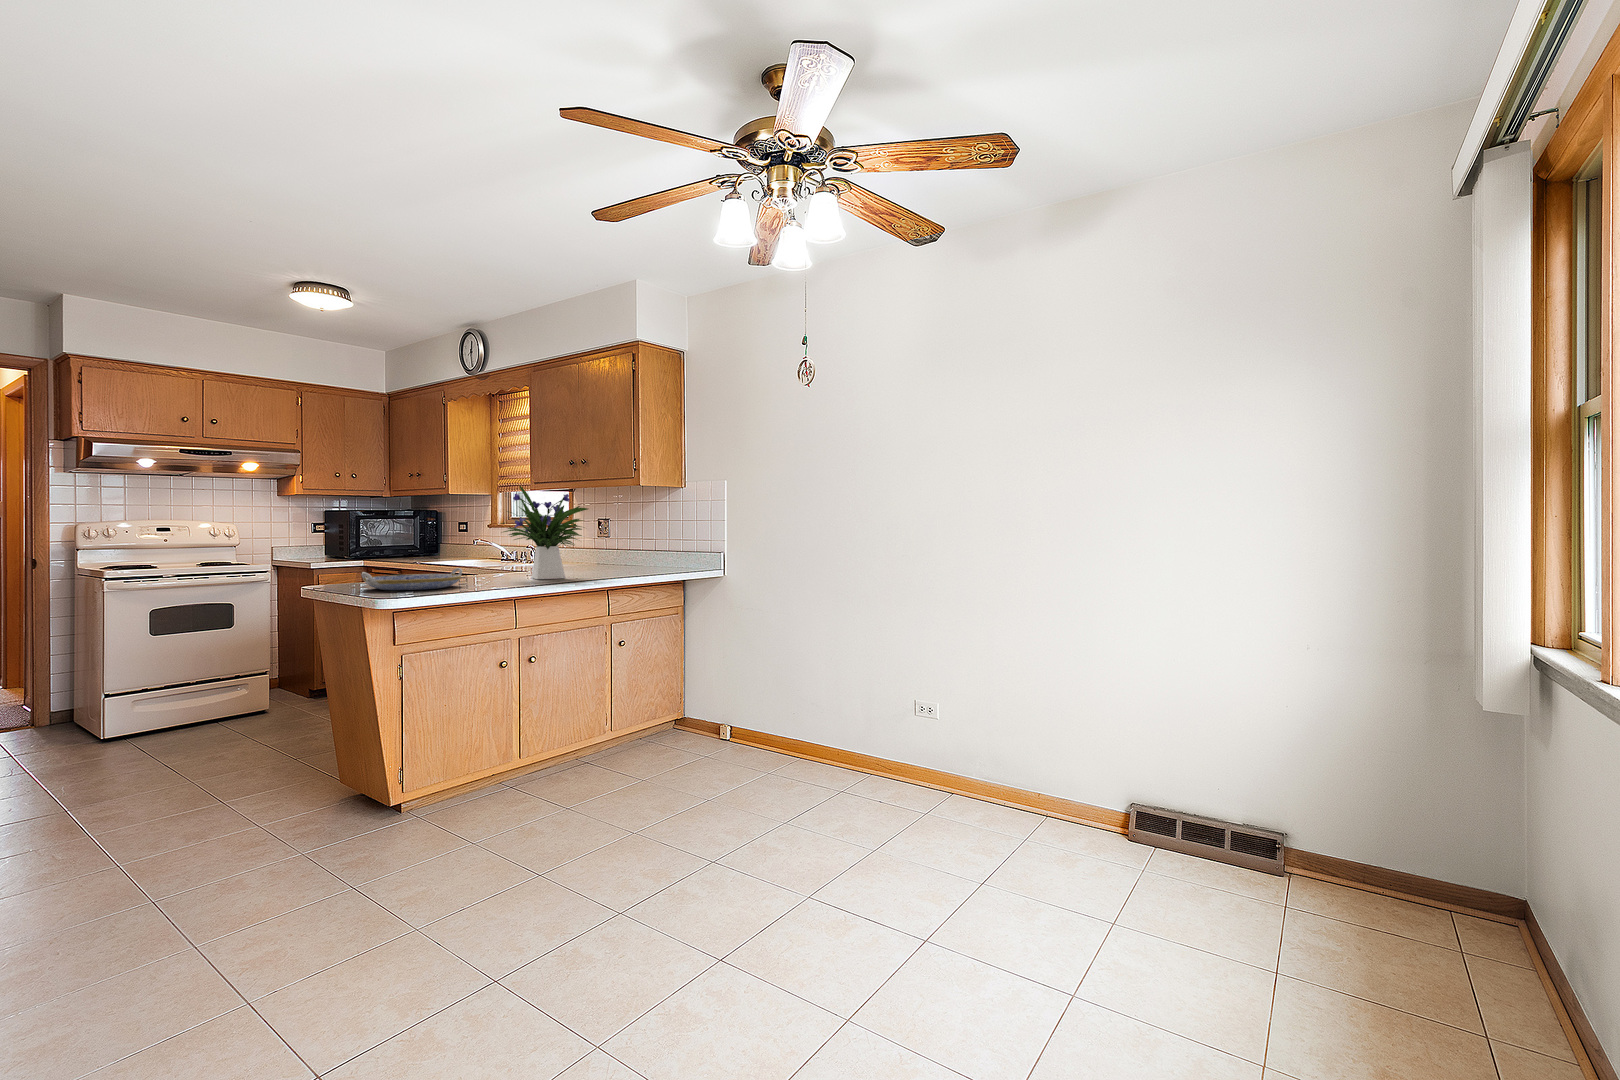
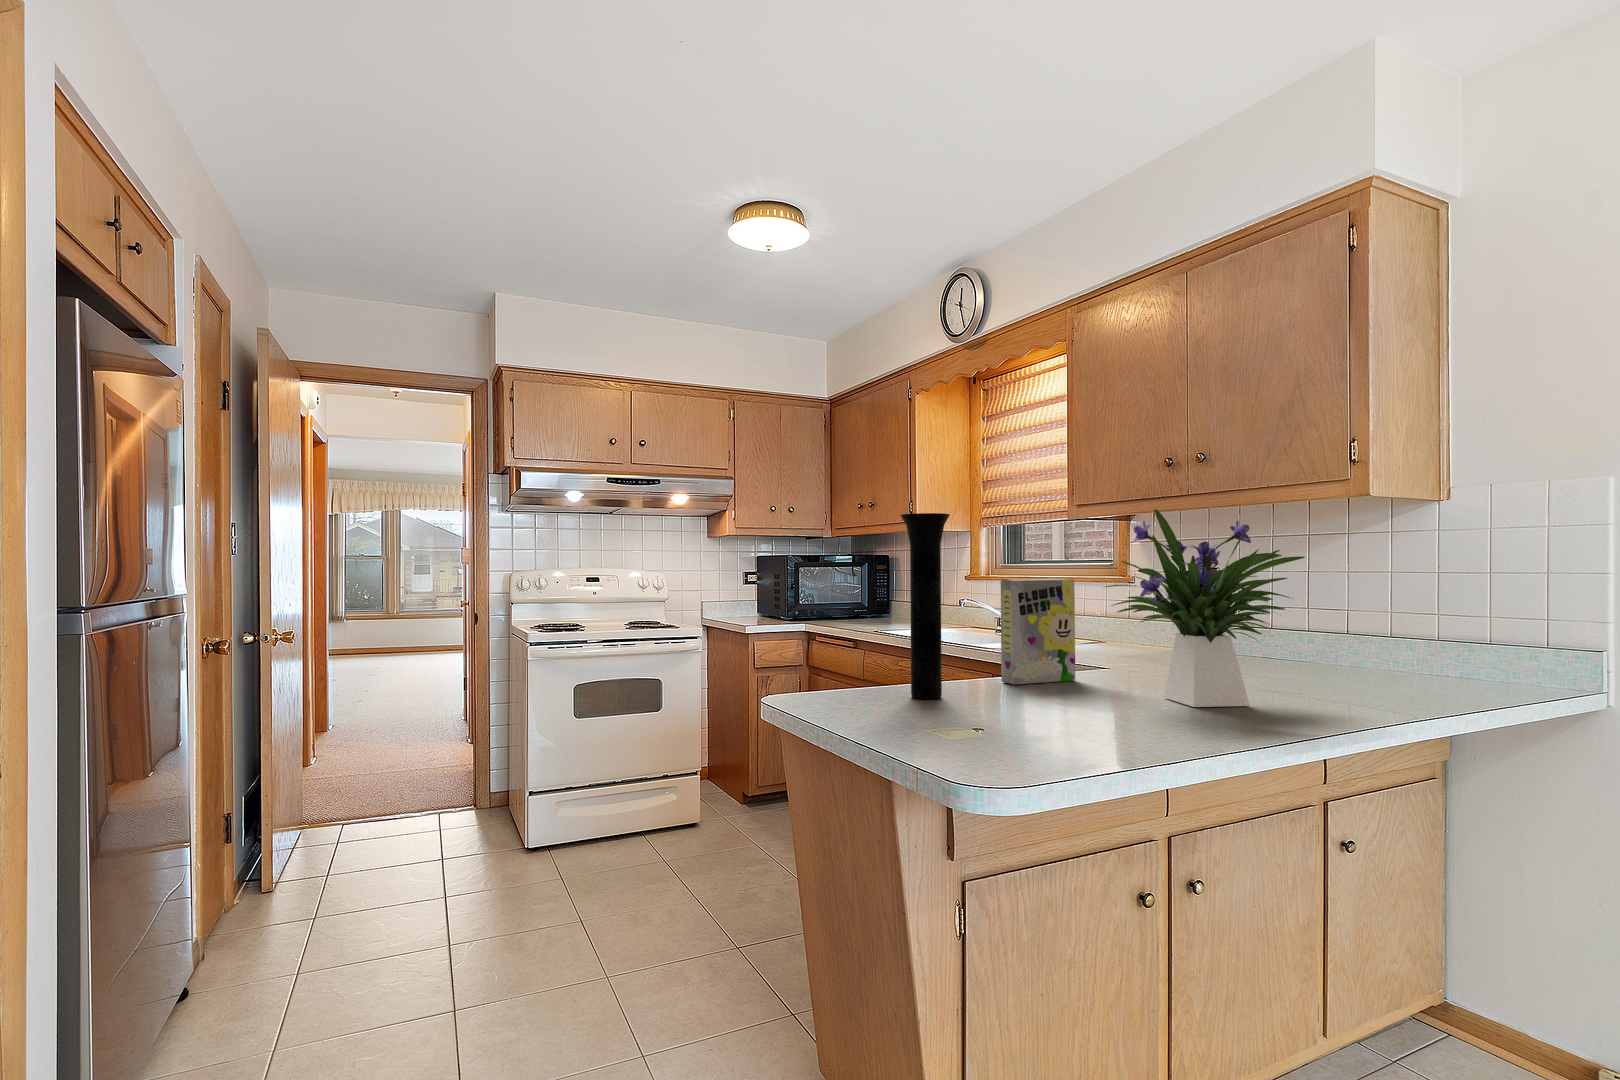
vase: none [386,485,415,582] -> present [901,513,950,699]
cereal box: none [456,521,501,577] -> present [1001,579,1075,684]
serving tray: present [361,568,462,590] -> none [889,686,1080,744]

